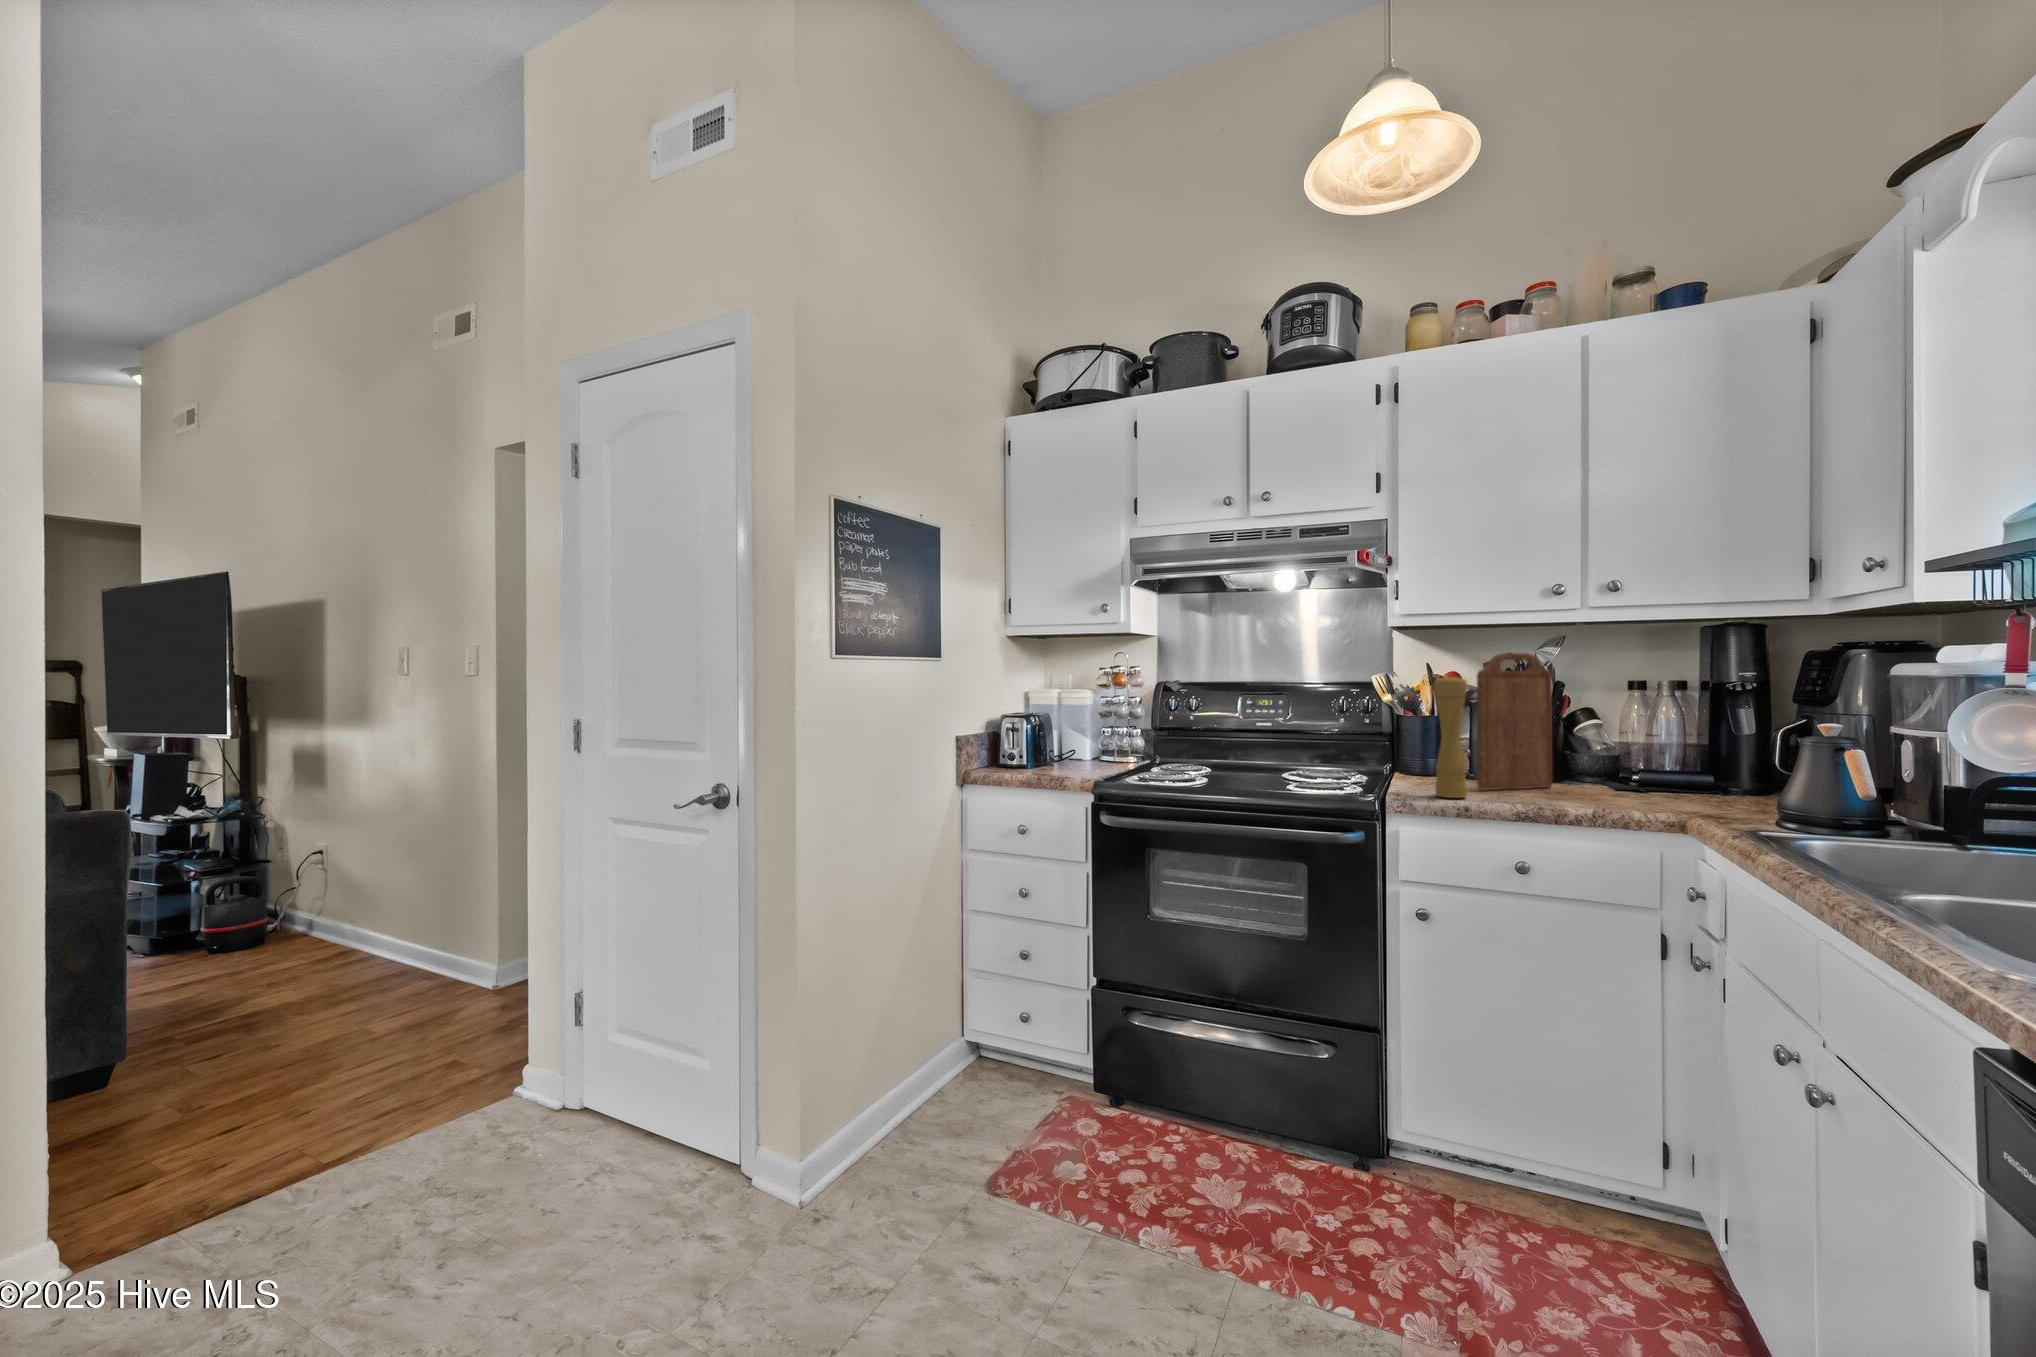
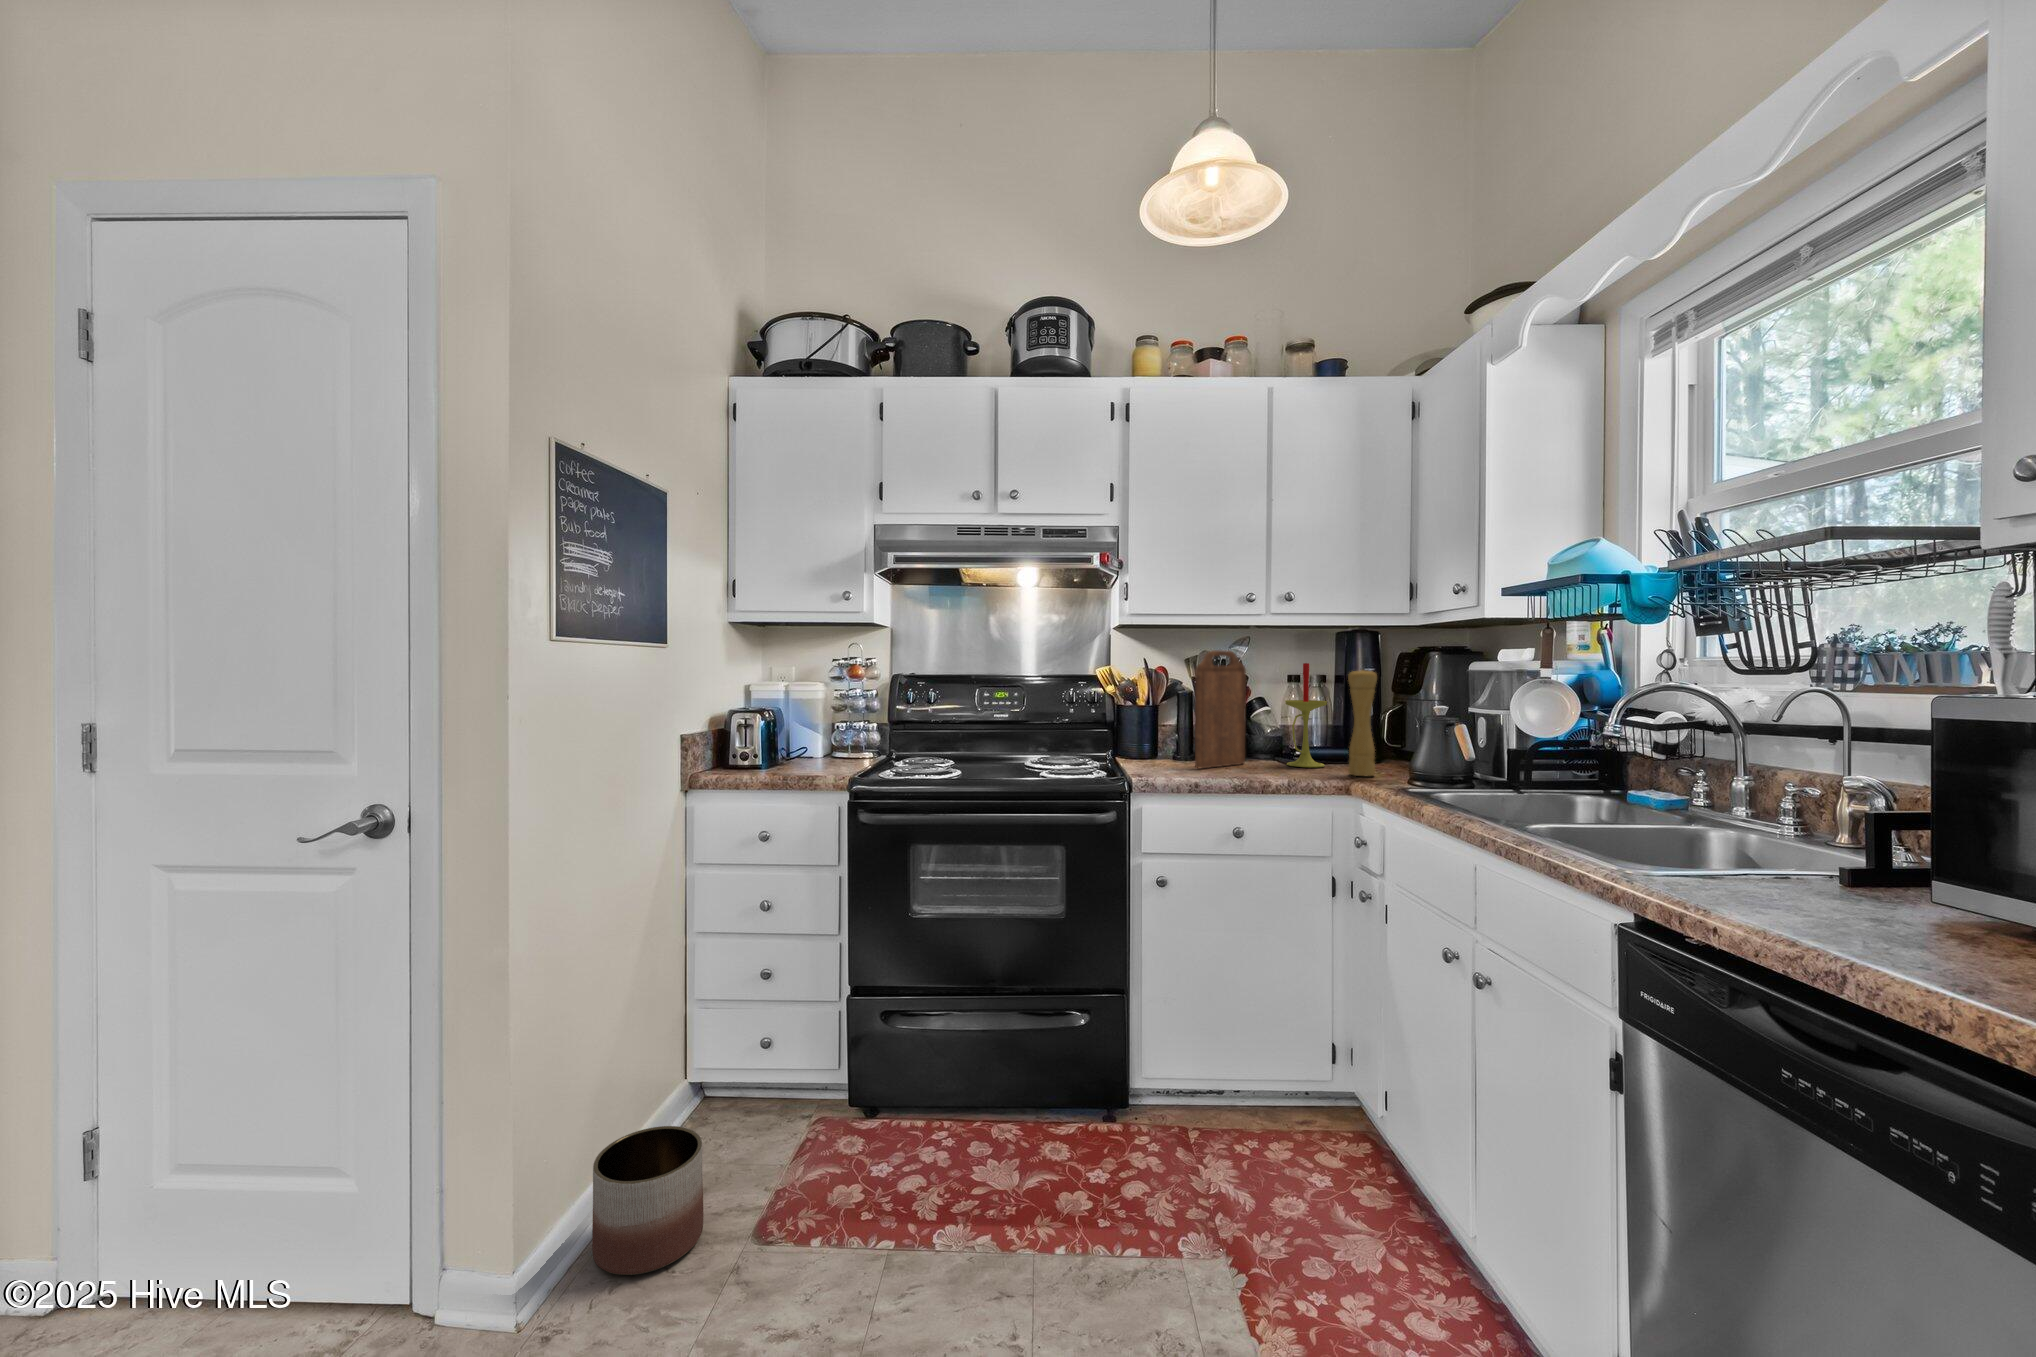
candle: none [1607,663,1670,796] -> present [1285,663,1327,767]
pepper mill: present [1433,676,1468,798] -> present [1348,669,1377,776]
planter: none [861,1072,947,1192] -> present [592,1126,704,1275]

